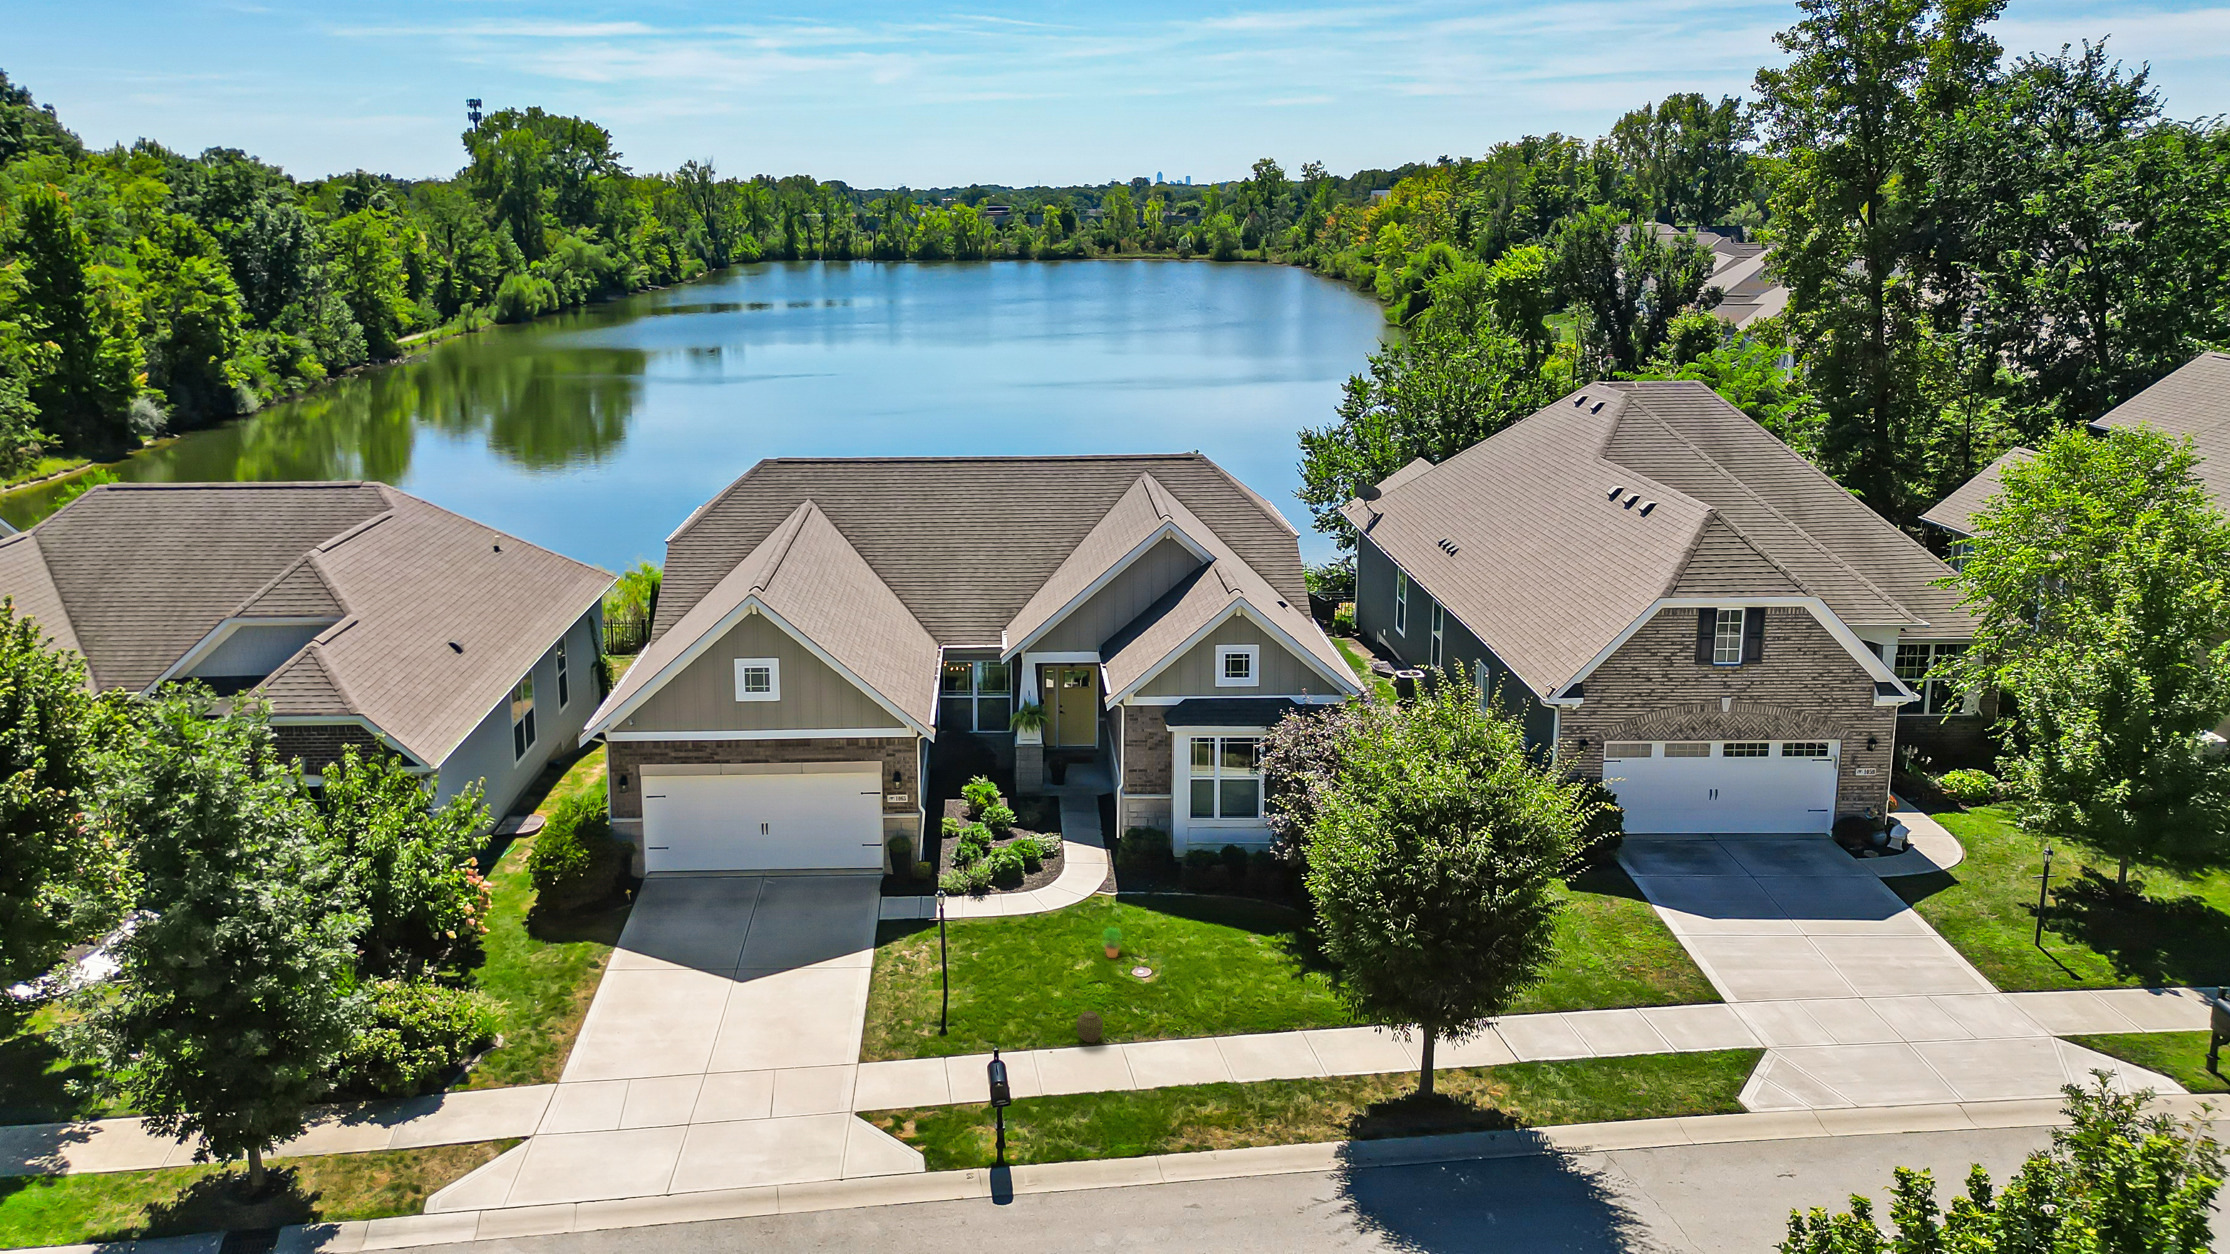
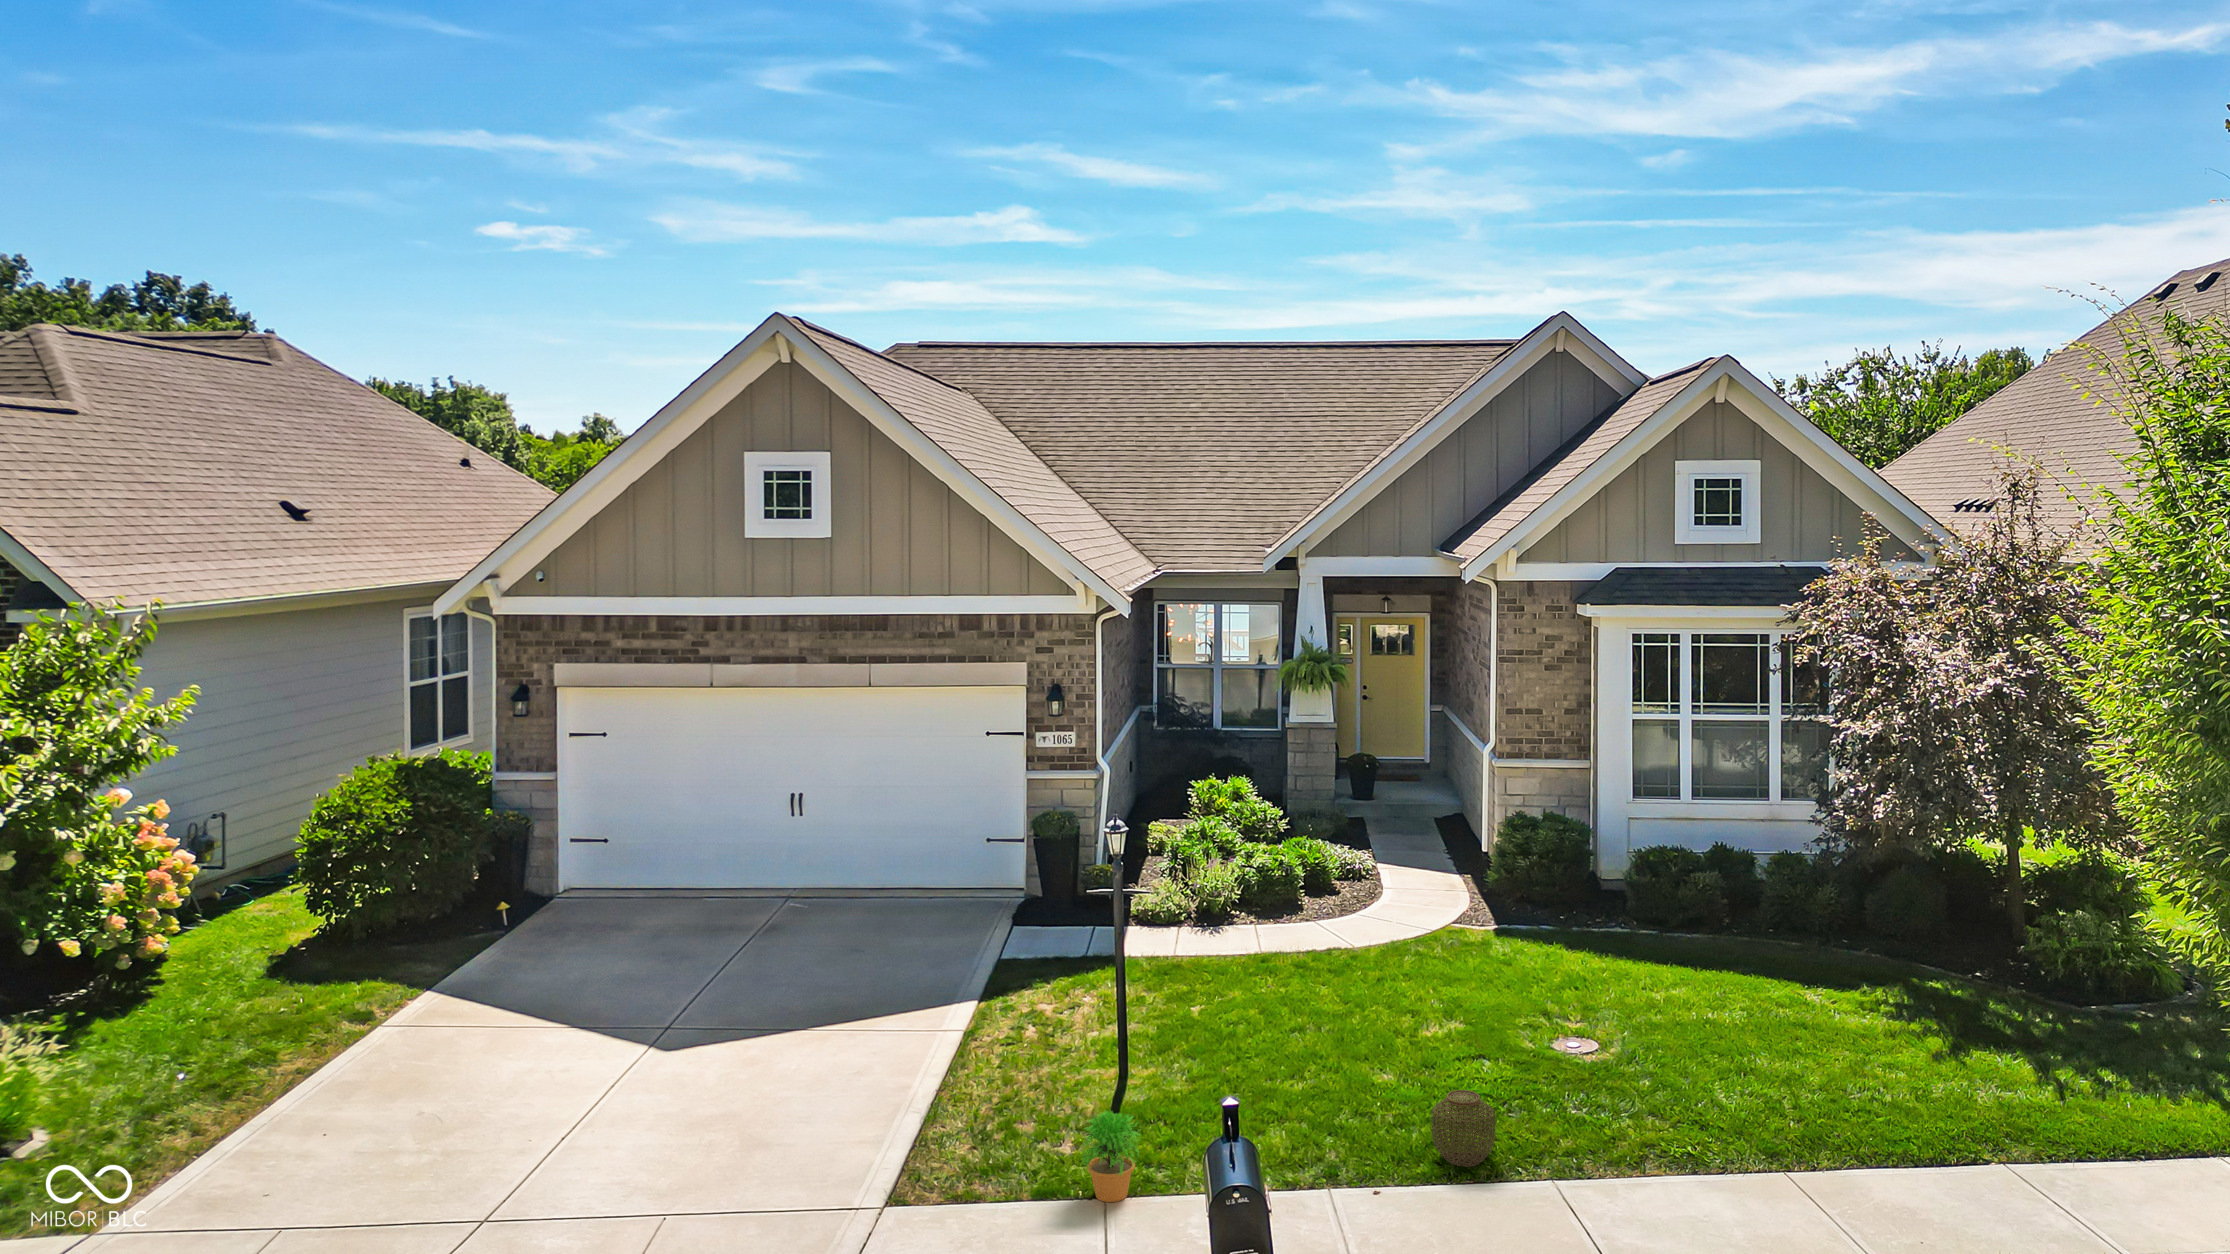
potted plant: present [1103,927,1121,958] -> present [1082,1110,1140,1202]

